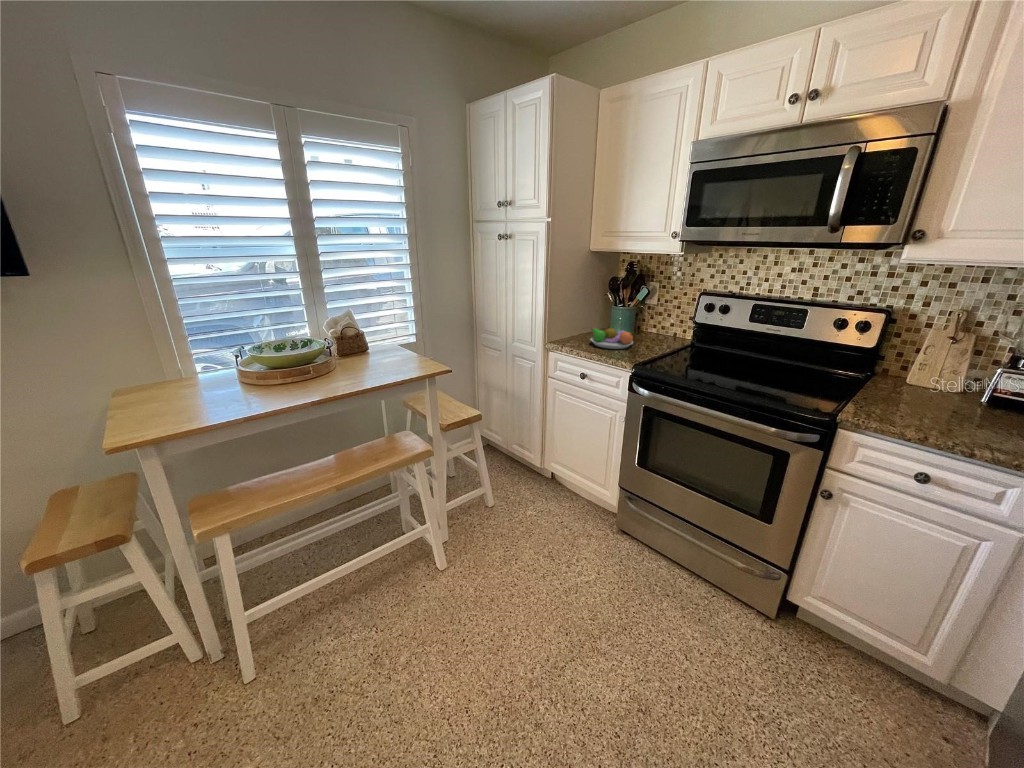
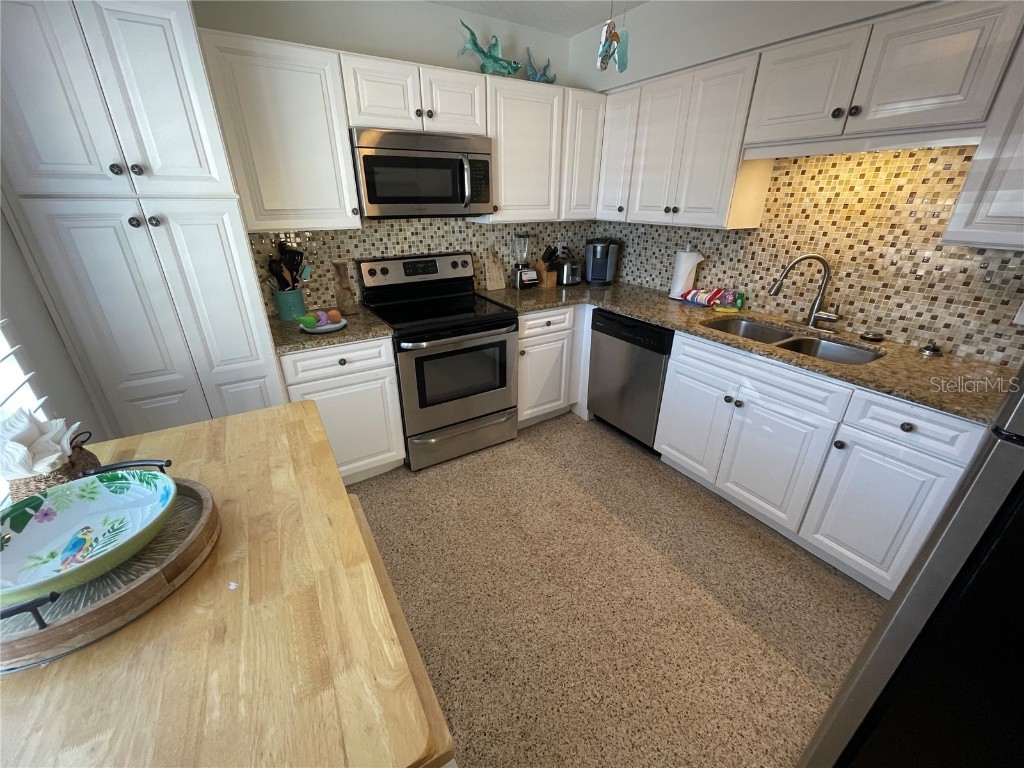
vase: none [655,287,682,345] -> present [331,260,355,314]

